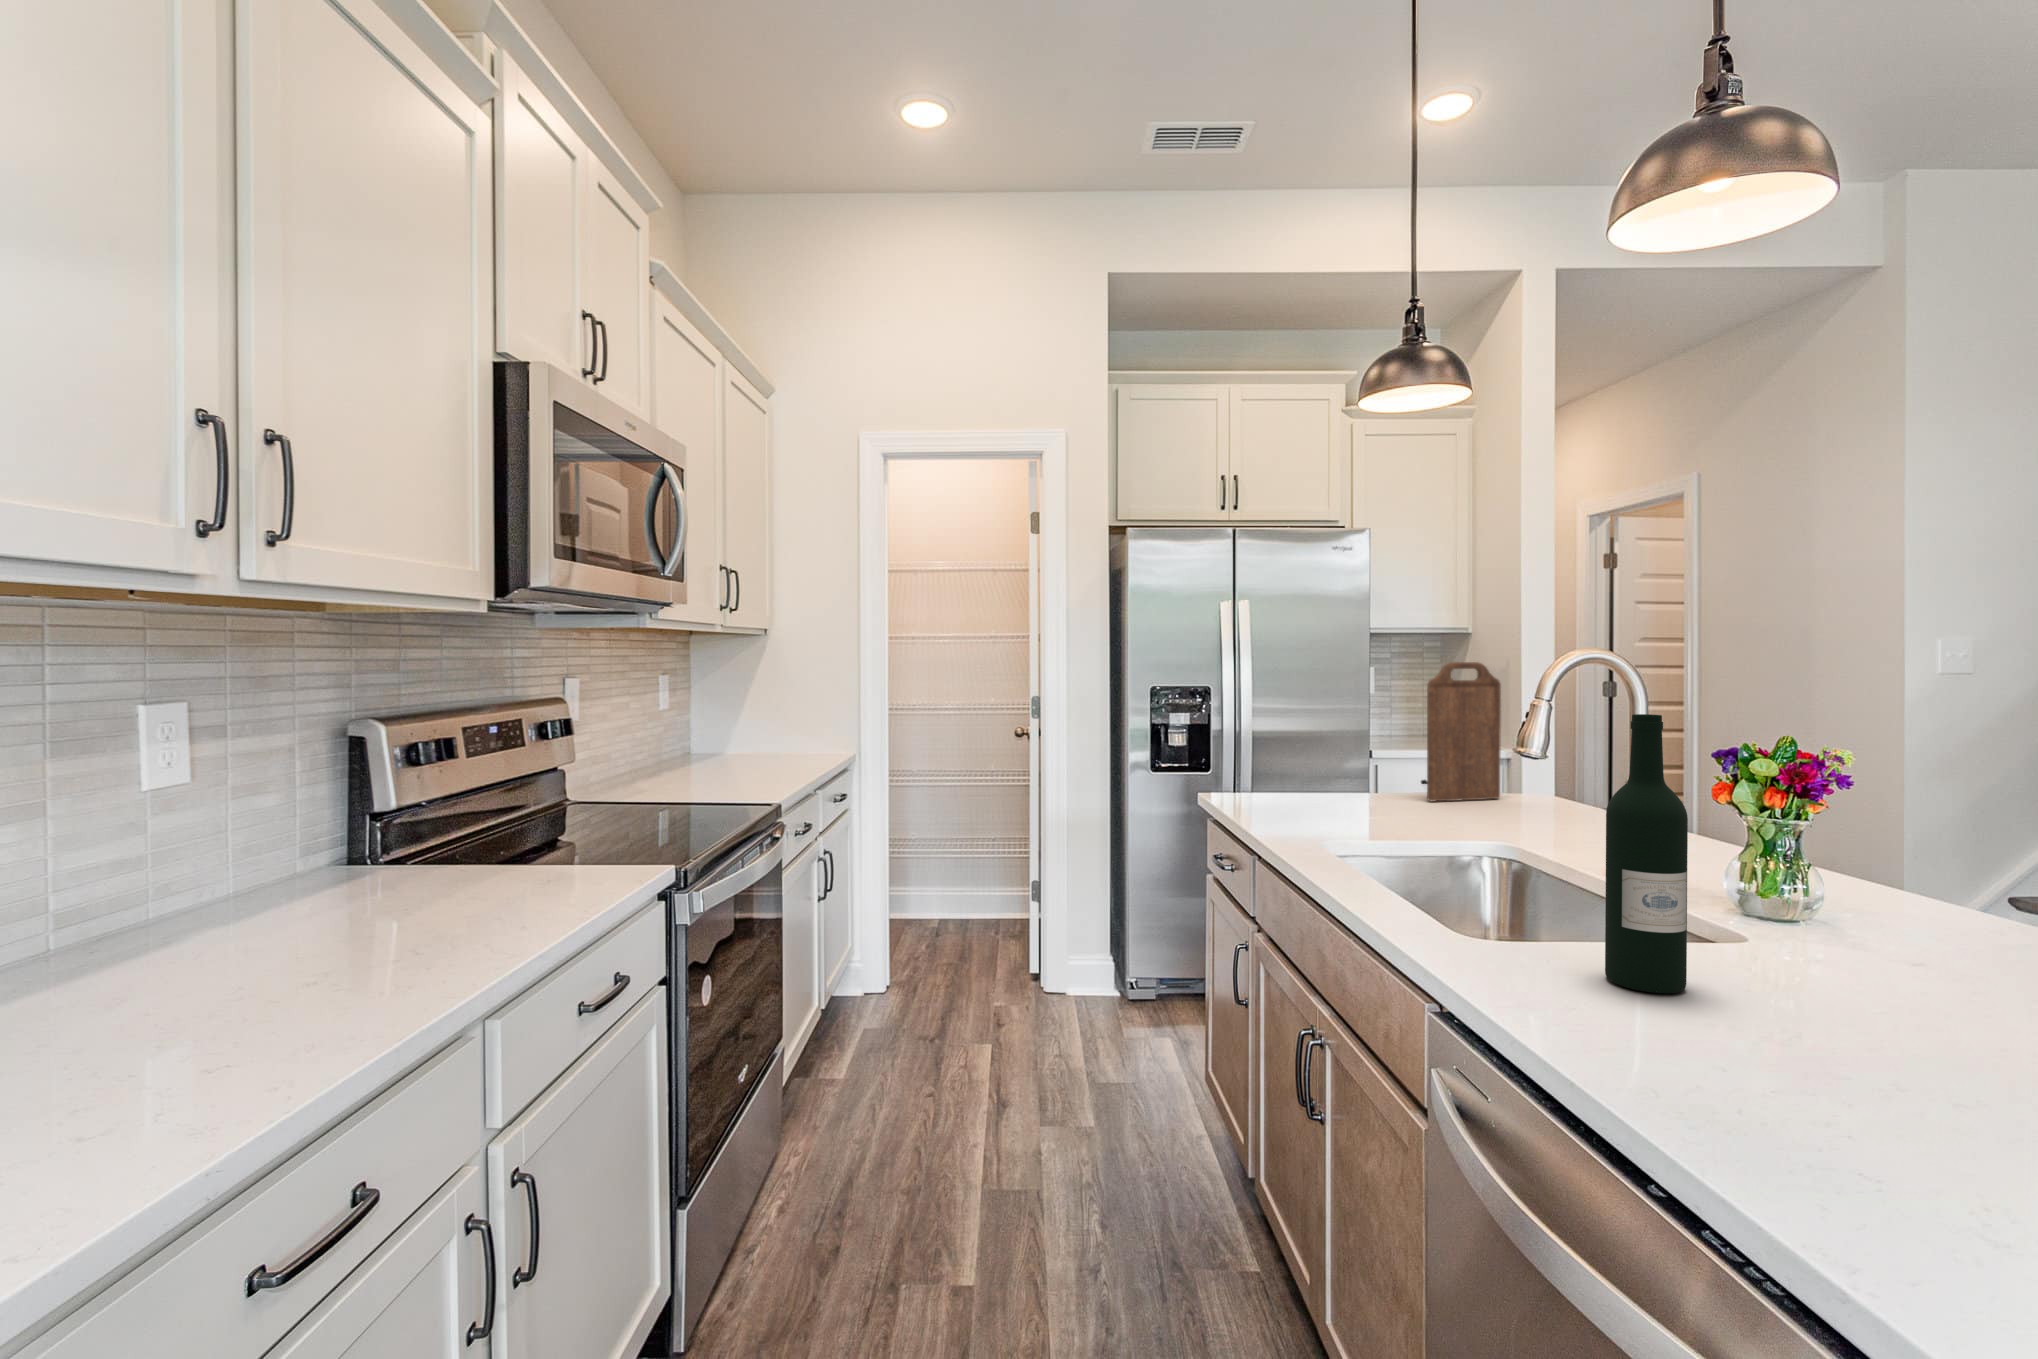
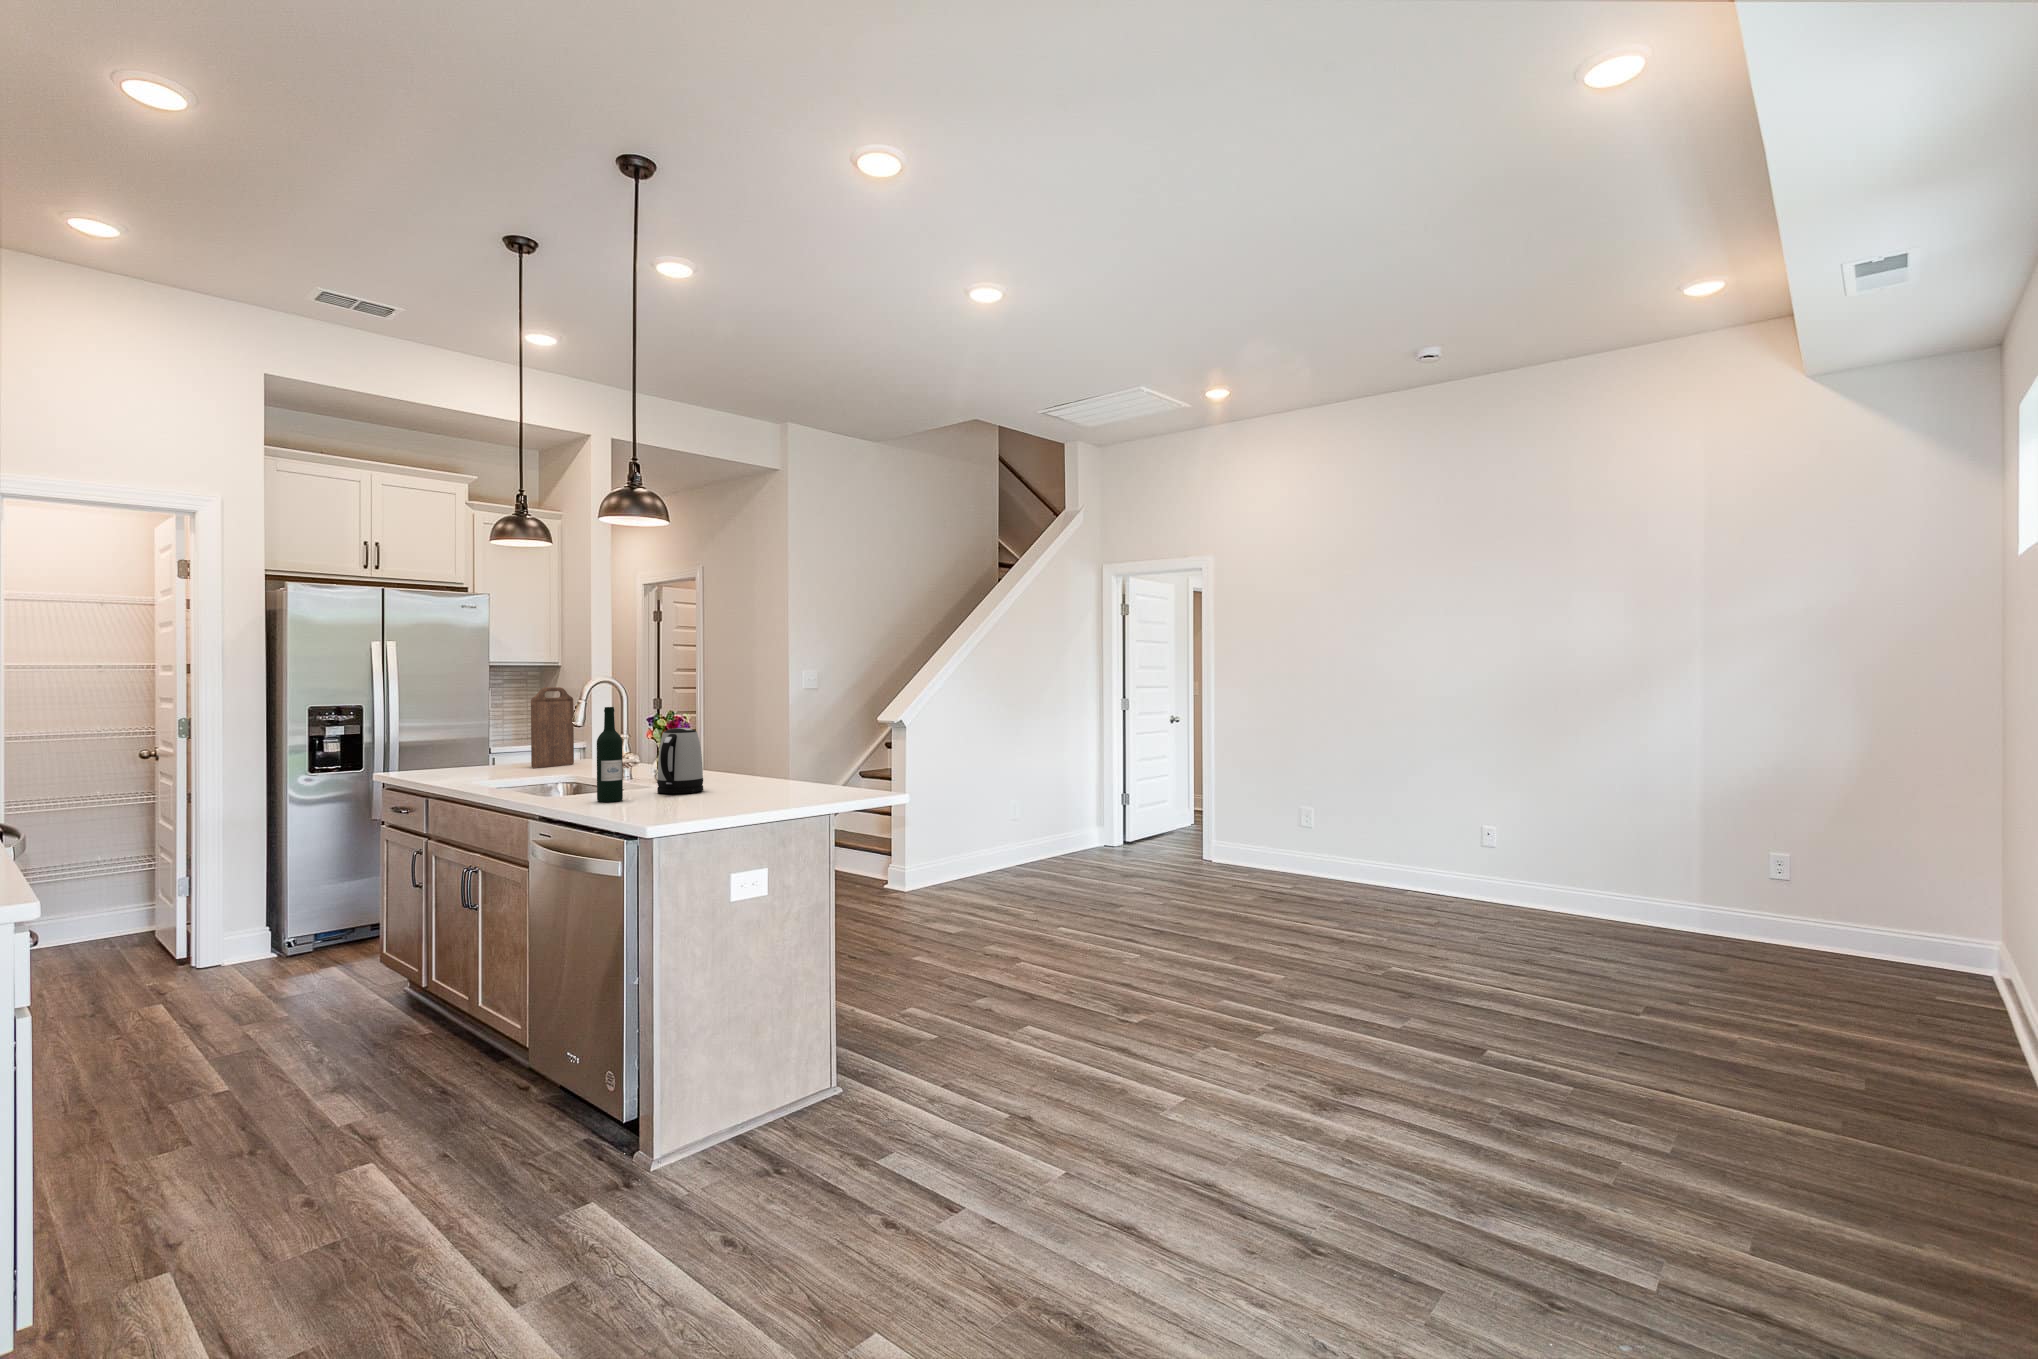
kettle: none [1775,781,1950,992] -> present [657,728,703,793]

